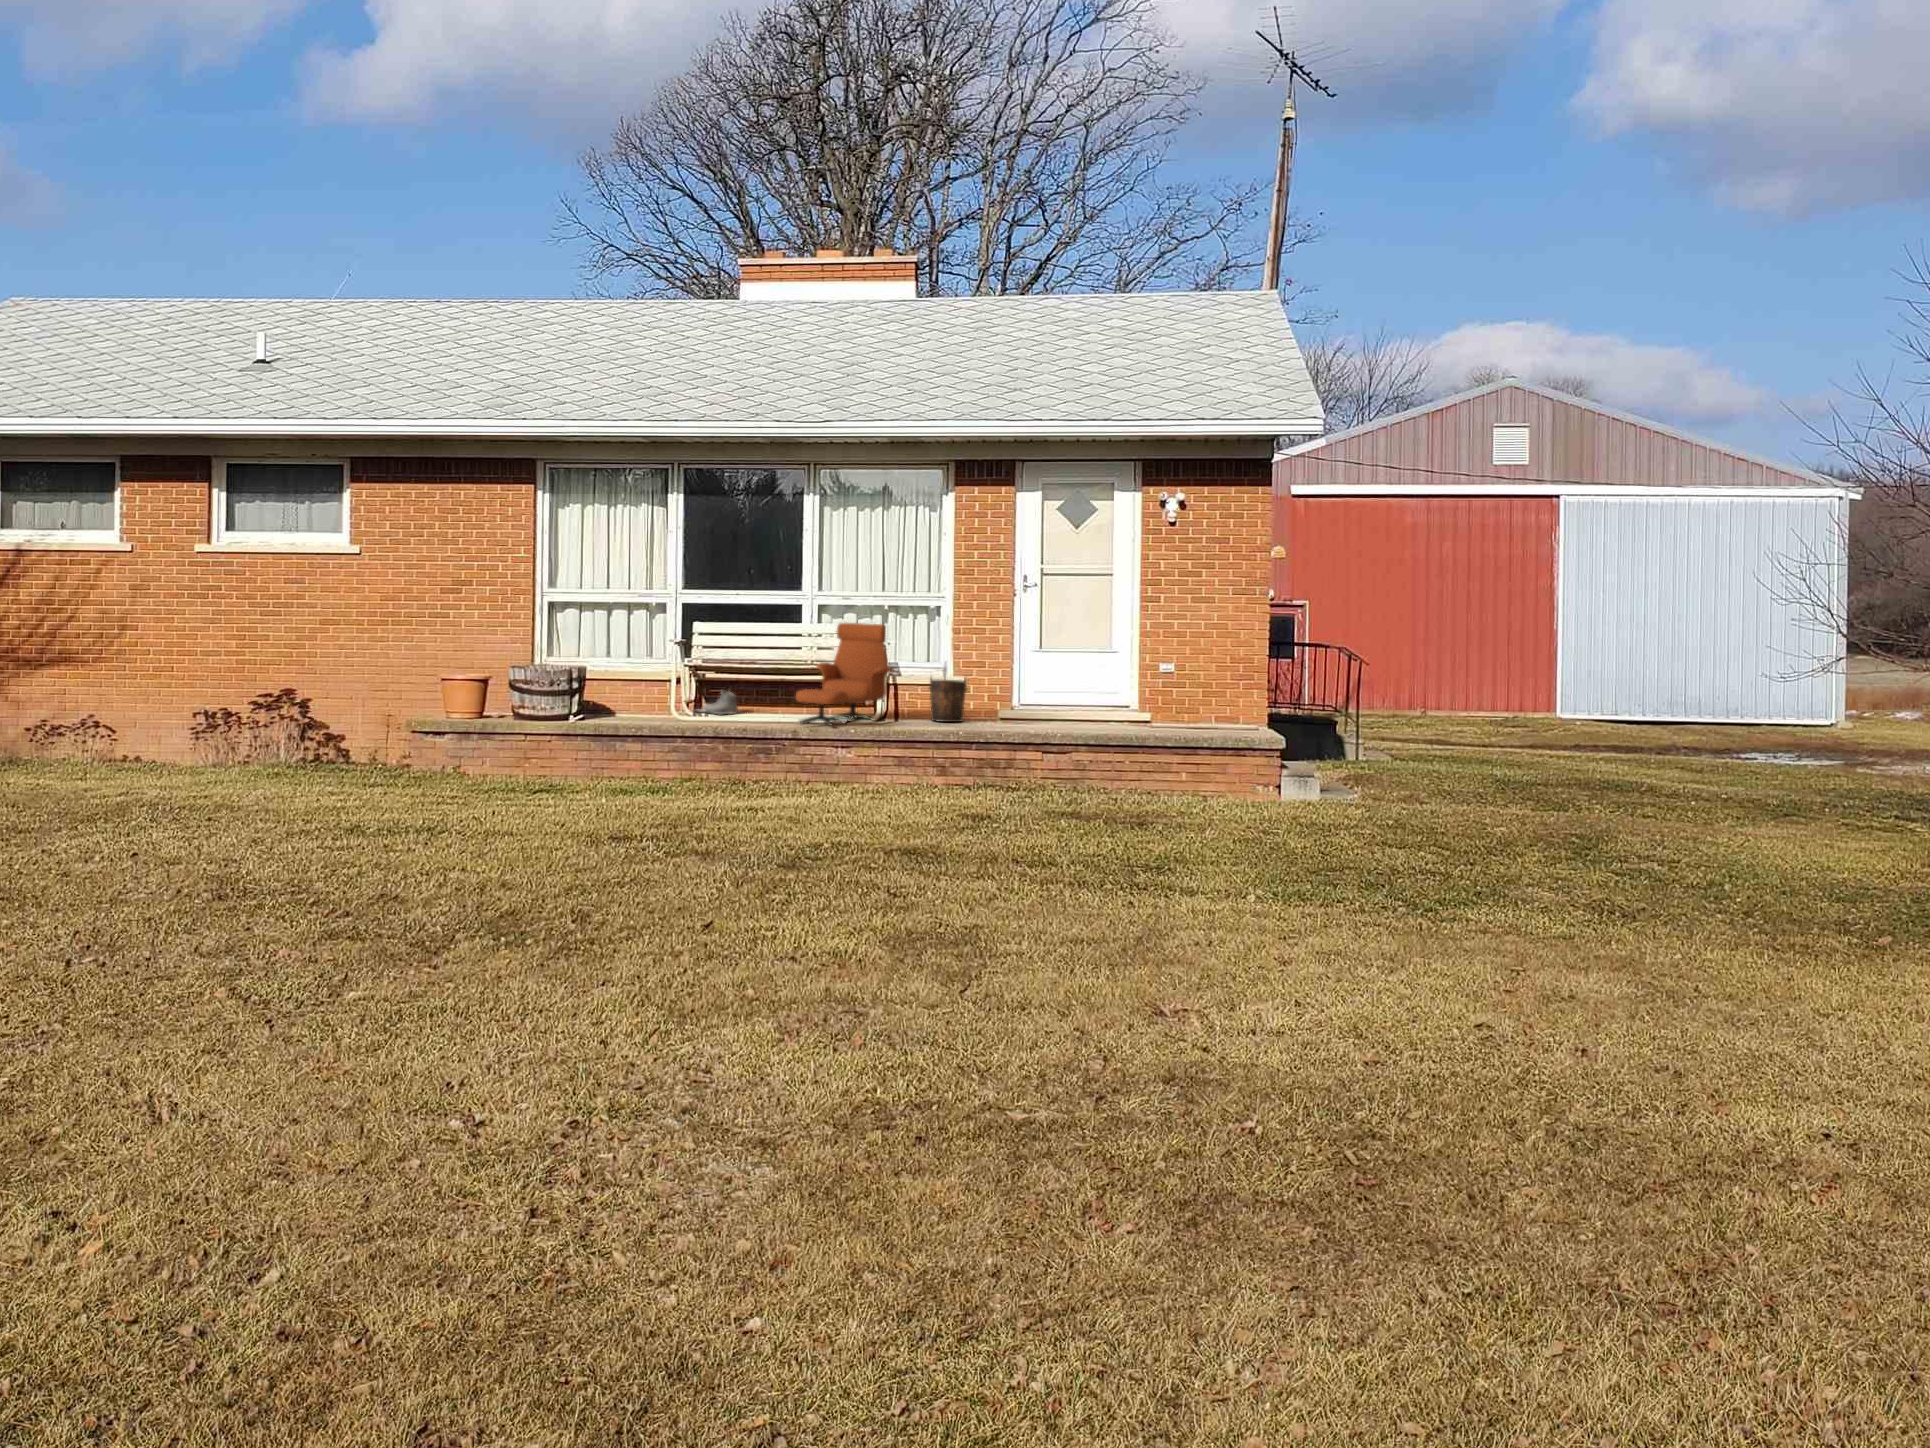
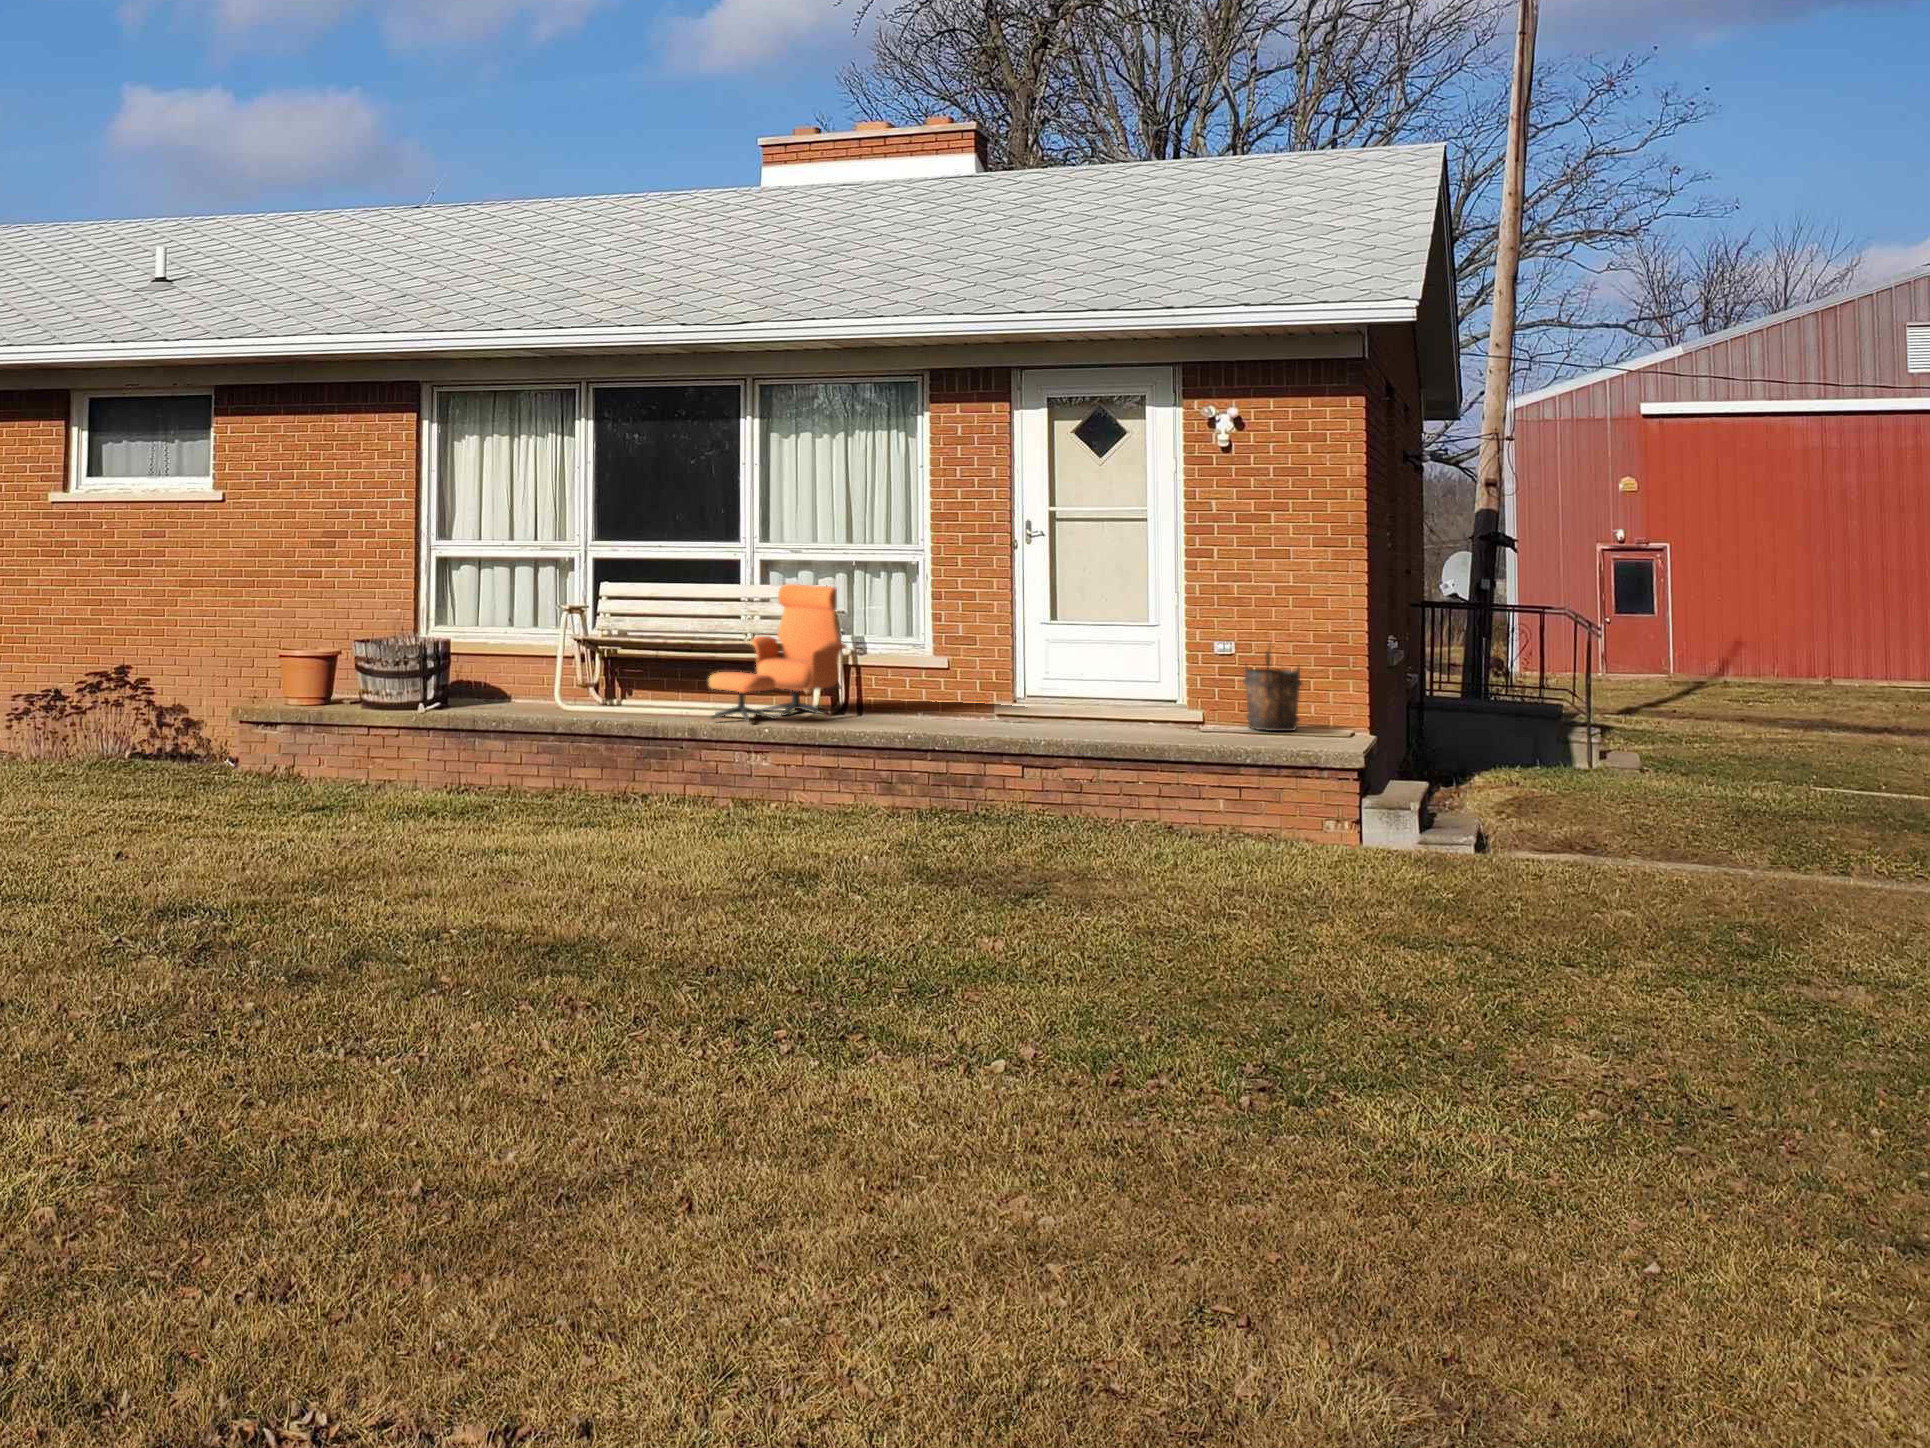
bucket: present [929,666,967,722] -> present [1243,644,1302,731]
boots: present [700,691,740,714] -> none [604,669,673,703]

